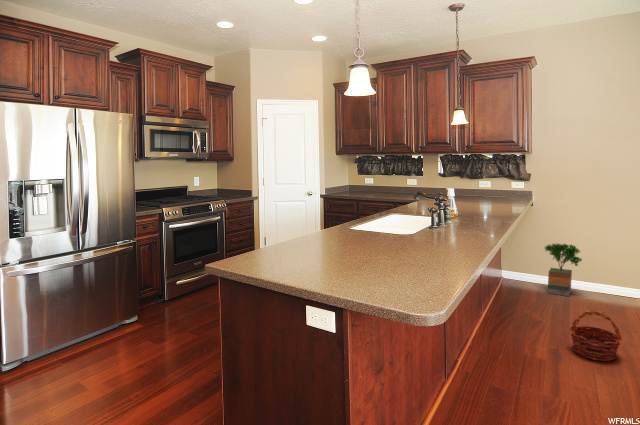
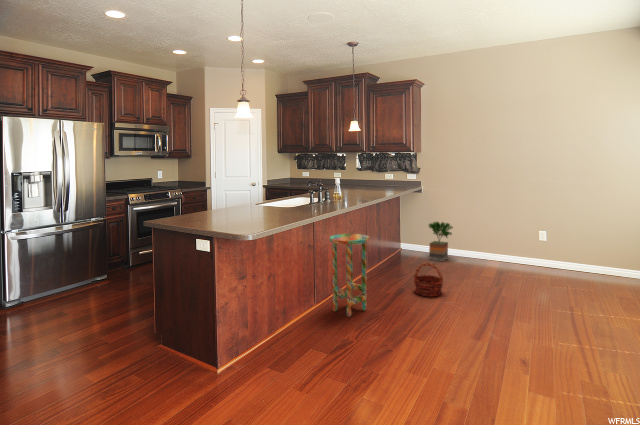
side table: none [475,272,541,402] -> present [330,234,369,317]

